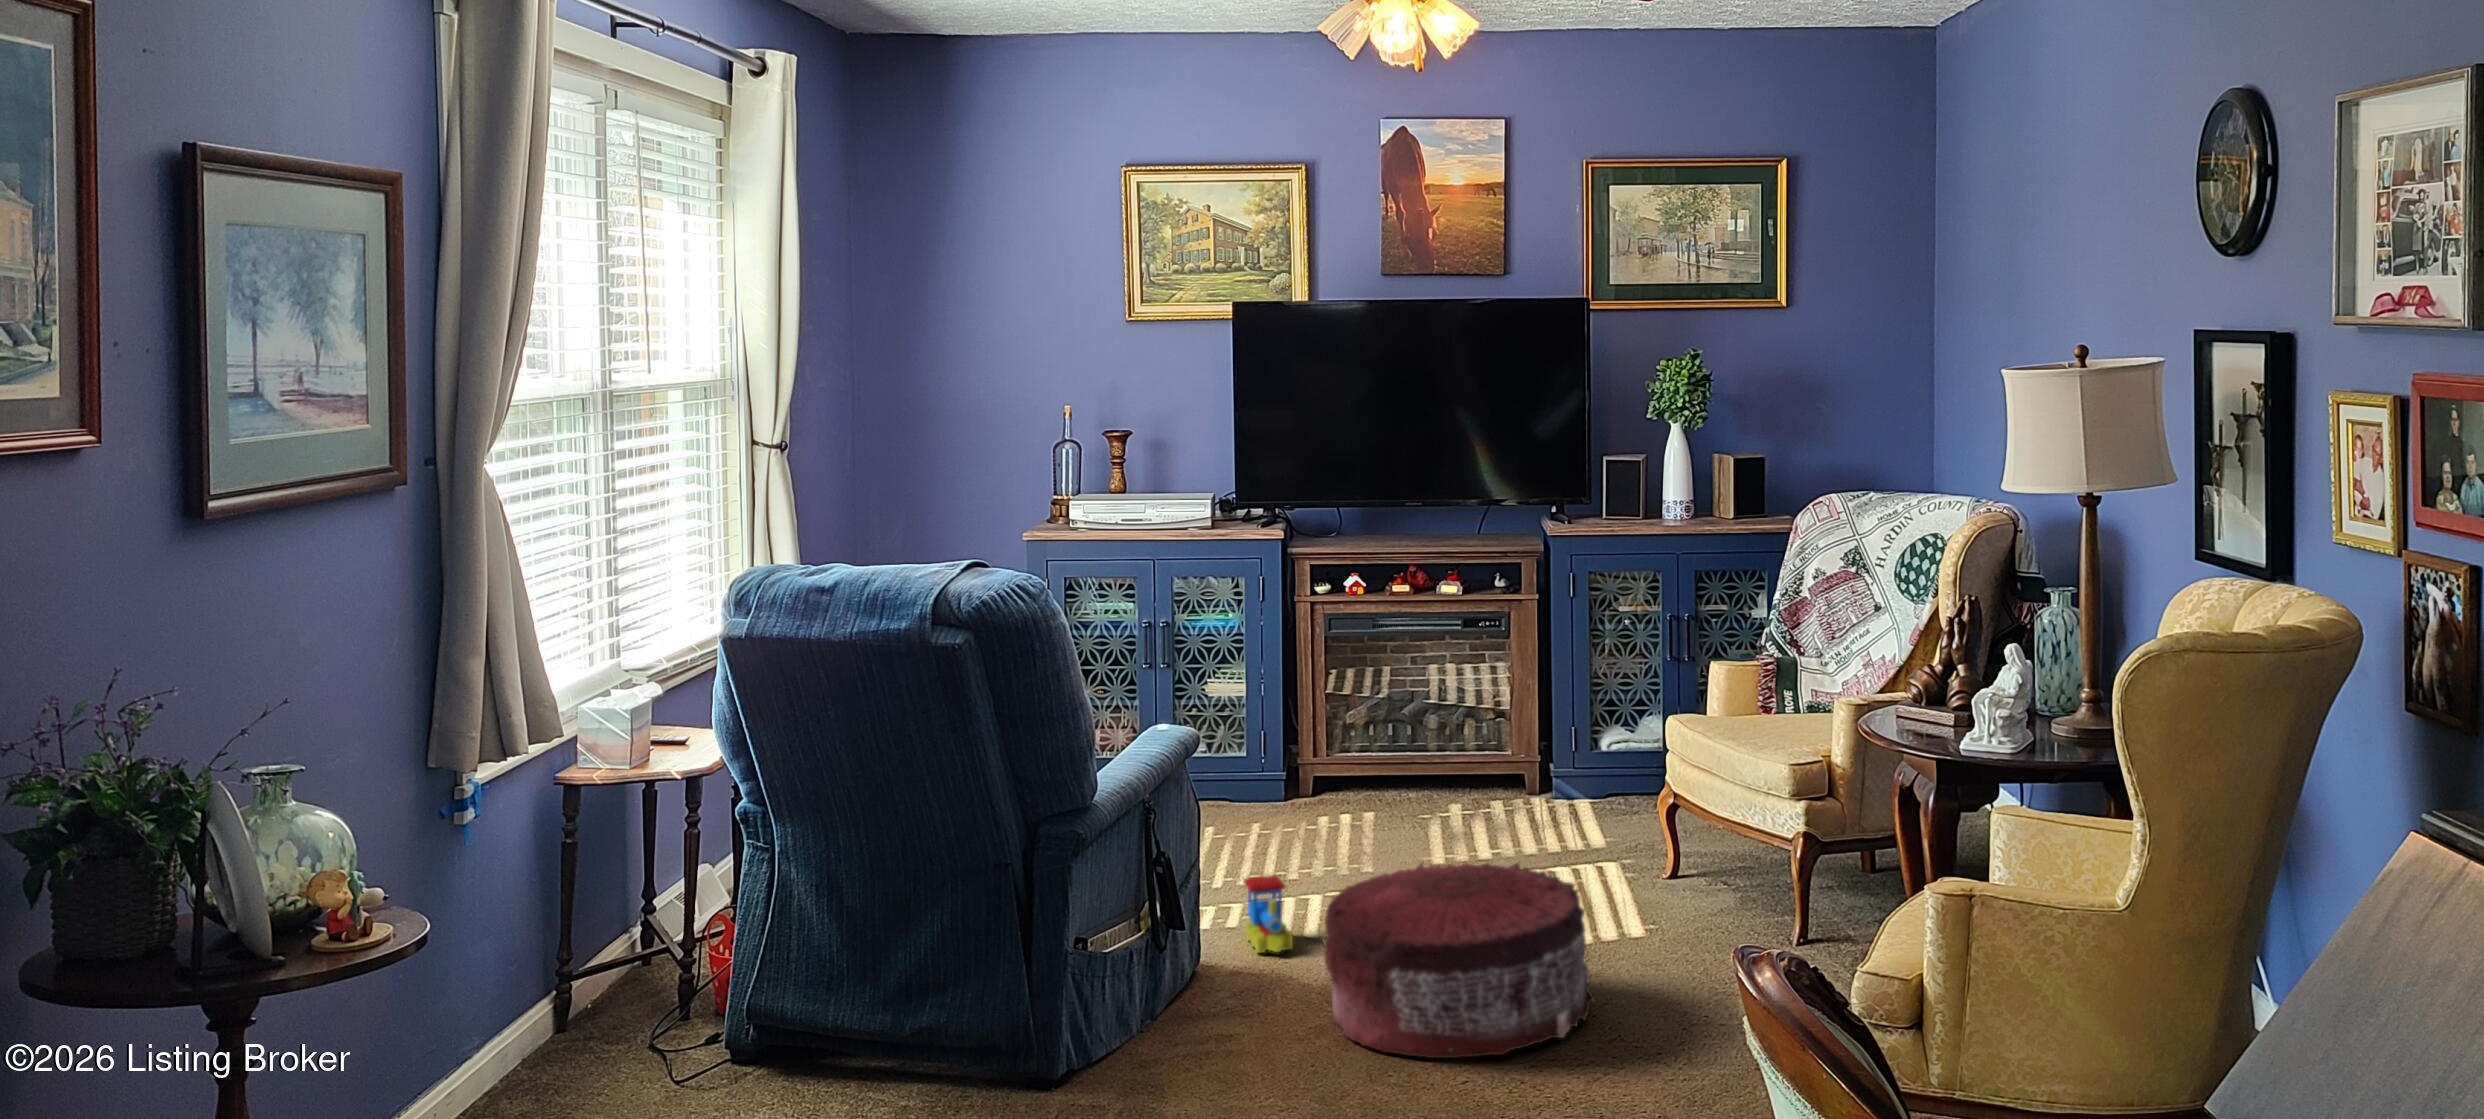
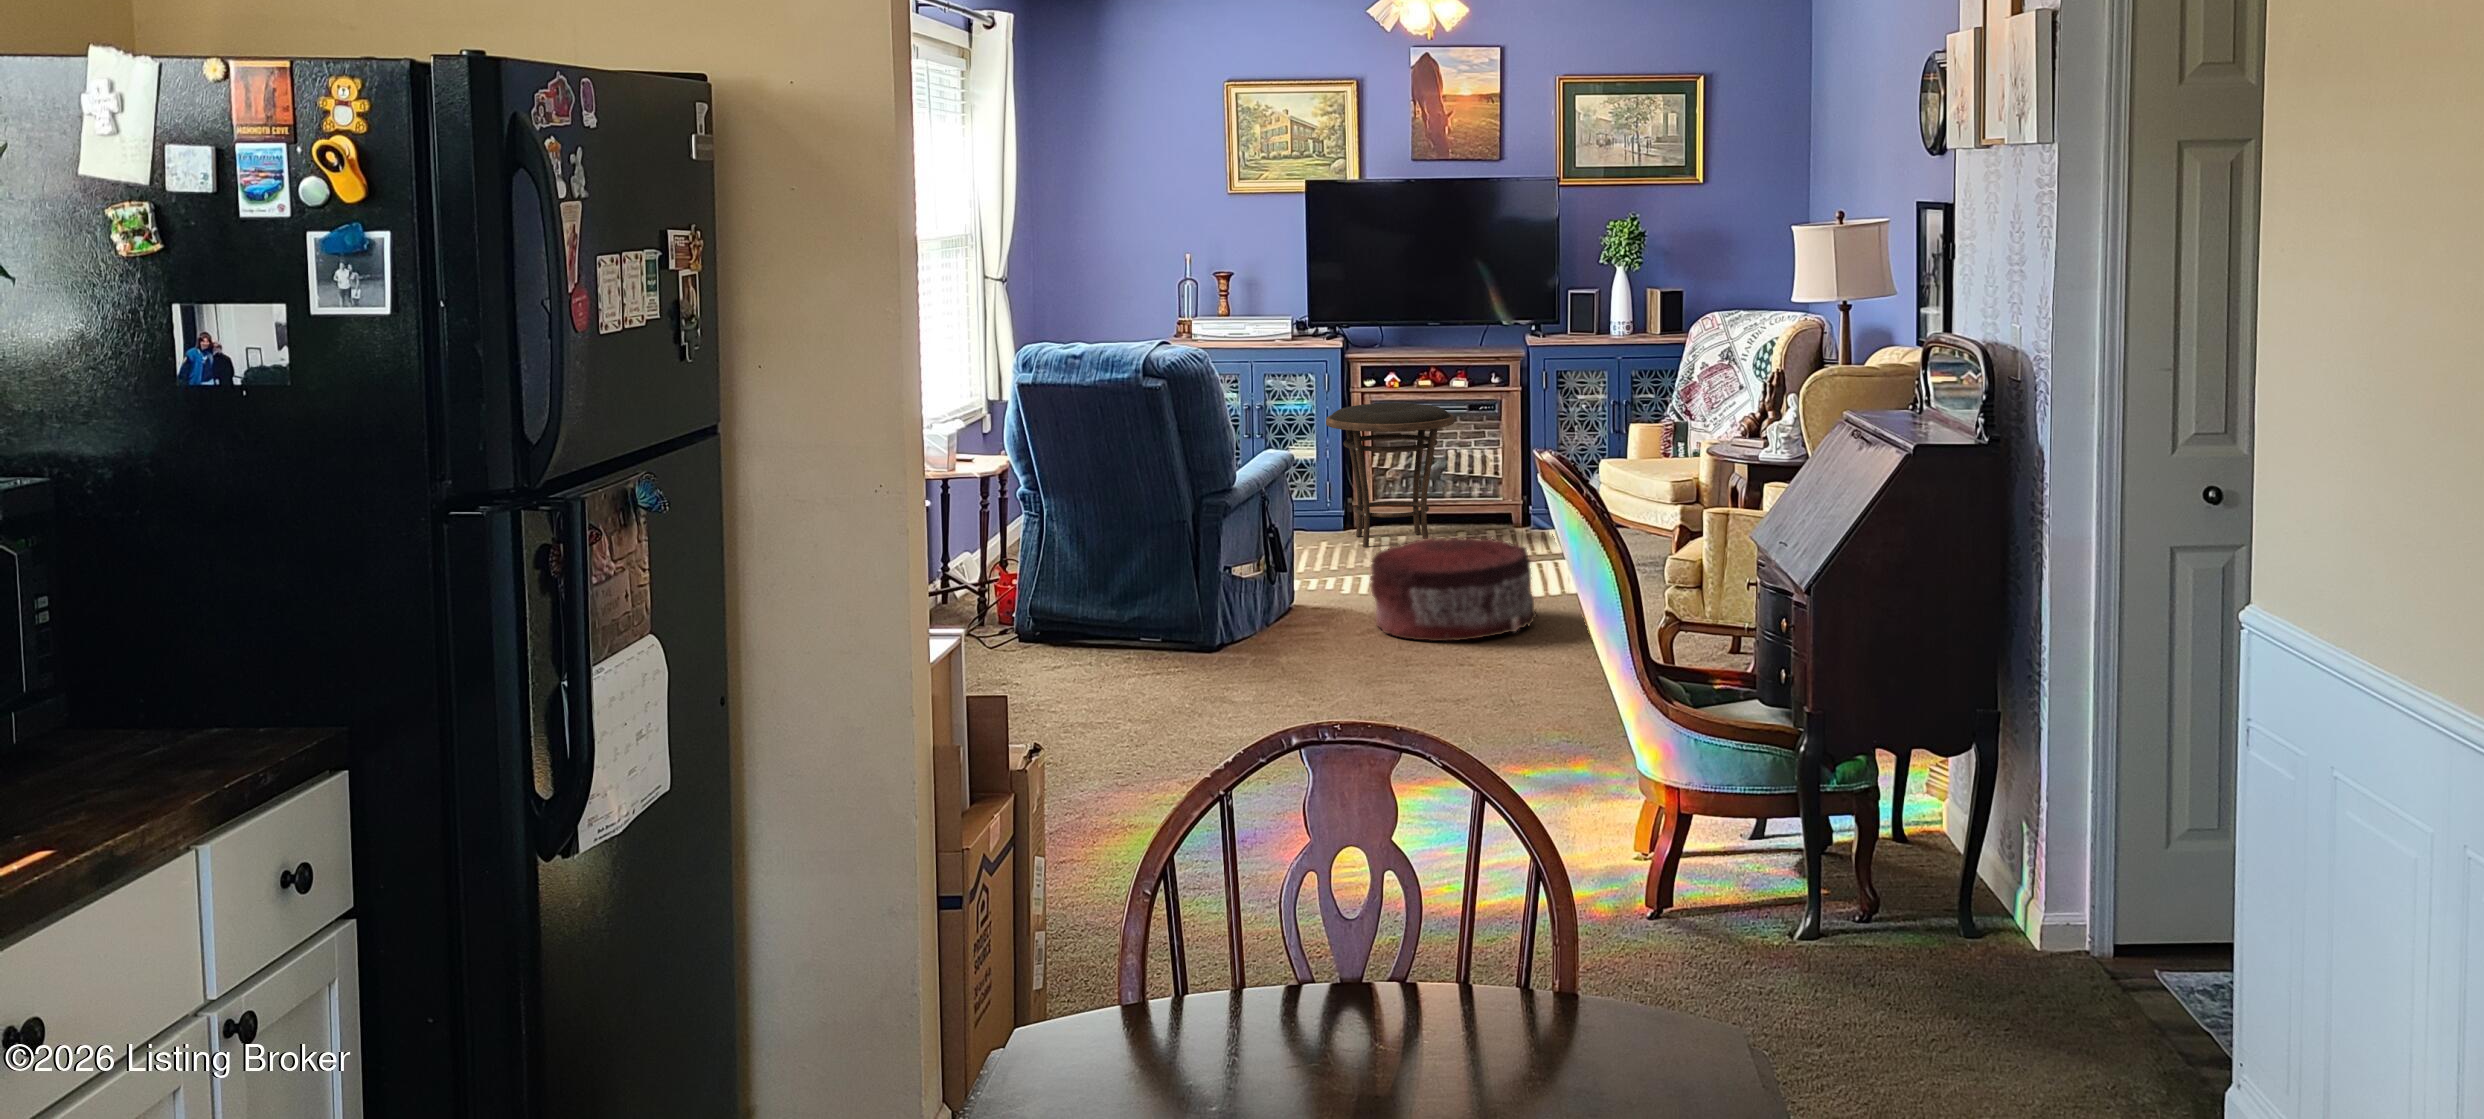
side table: none [1259,619,1446,836] -> present [1326,403,1455,547]
toy train: present [1244,875,1293,953] -> none [1319,553,1351,600]

